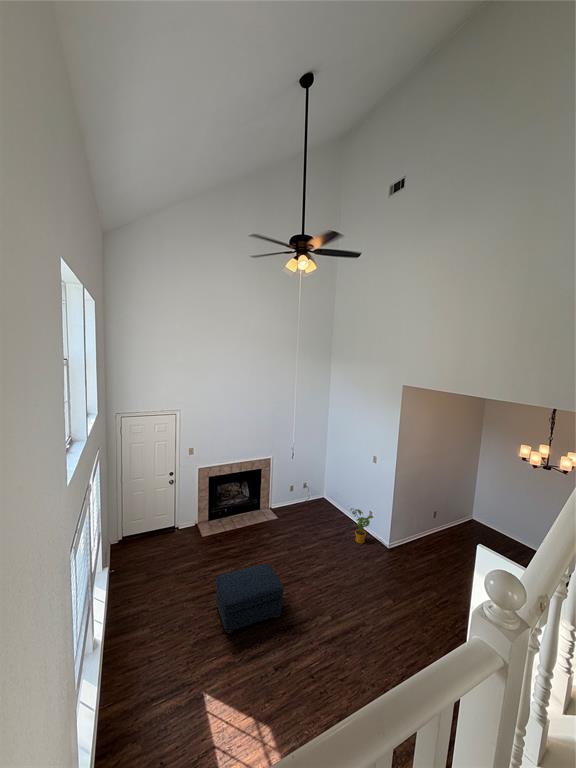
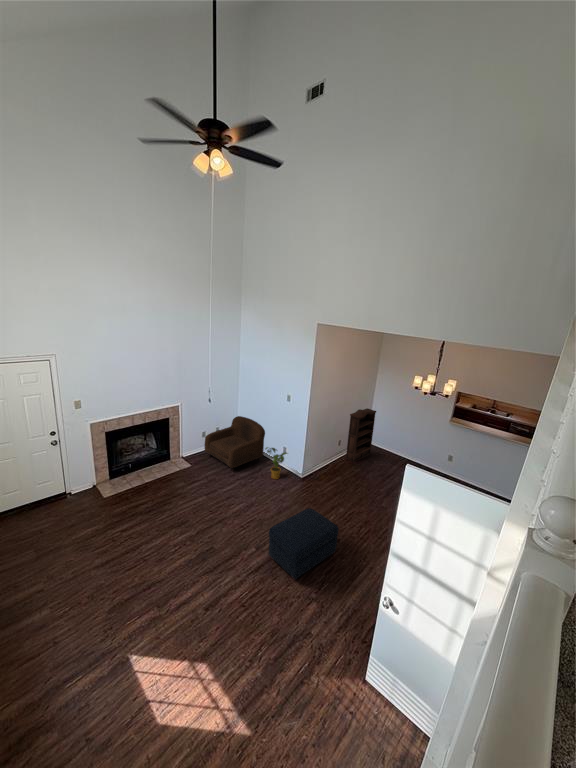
armchair: none [293,473,352,529] -> present [205,416,265,472]
bookshelf: none [441,477,478,537] -> present [345,408,376,462]
ottoman: present [216,564,283,633] -> present [269,508,339,580]

